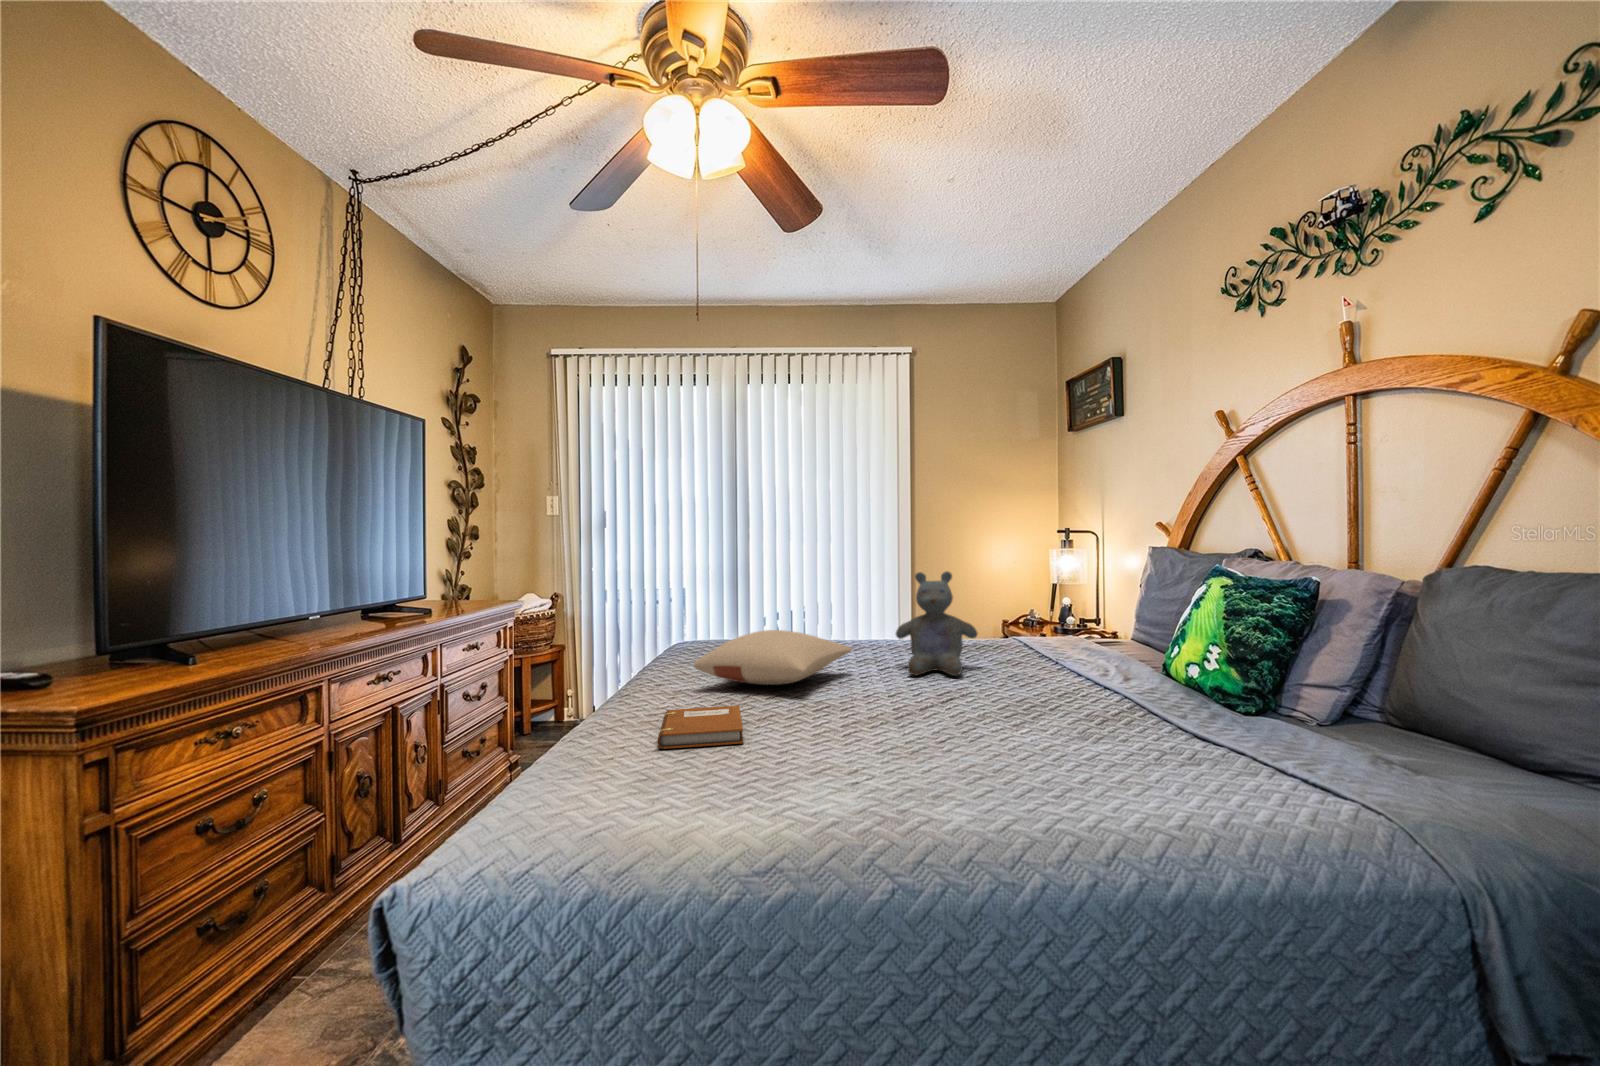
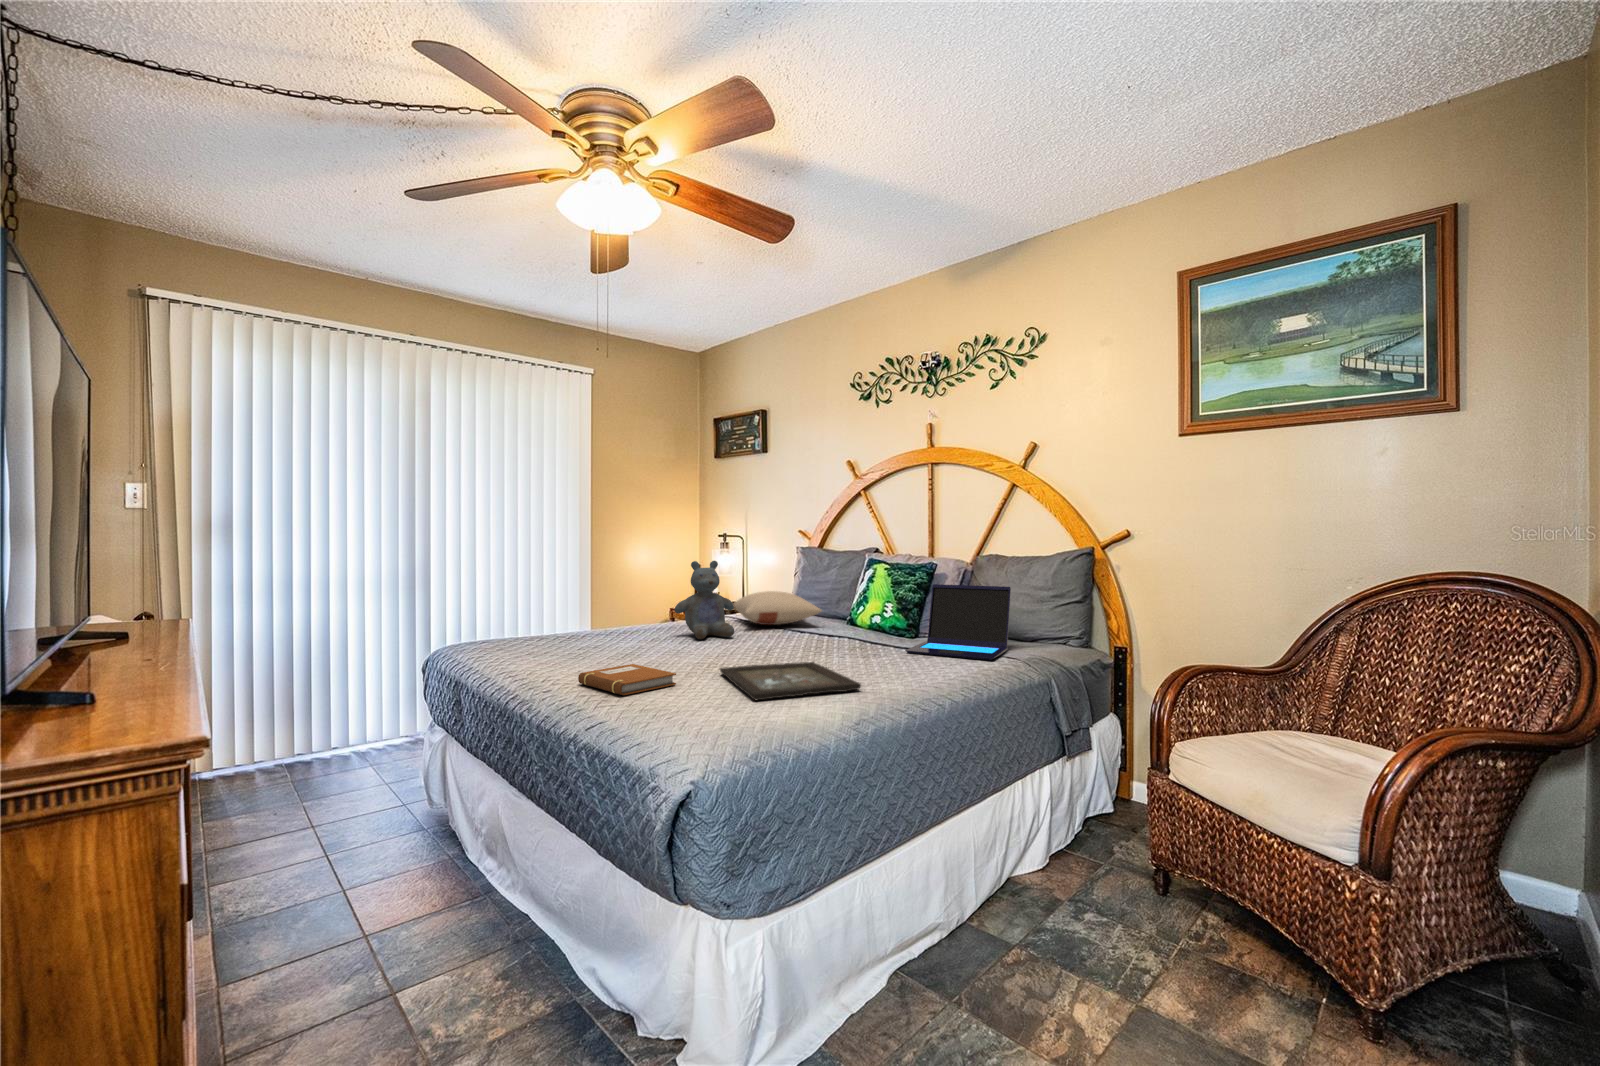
laptop: none [1179,620,1461,796] -> present [905,584,1011,660]
pillow: present [694,630,852,685] -> present [734,591,822,625]
tray: none [762,727,966,809] -> present [720,662,861,701]

